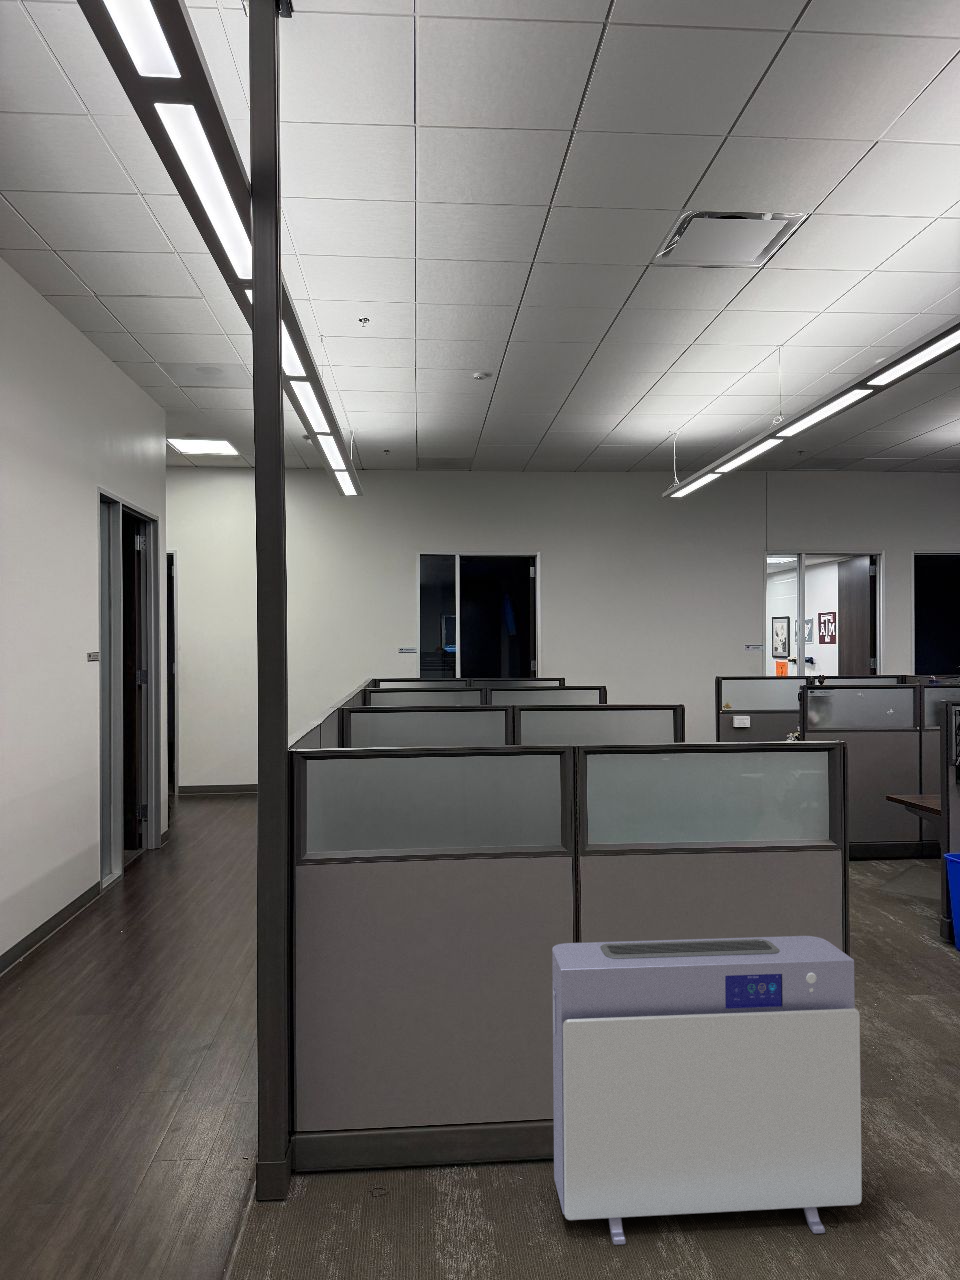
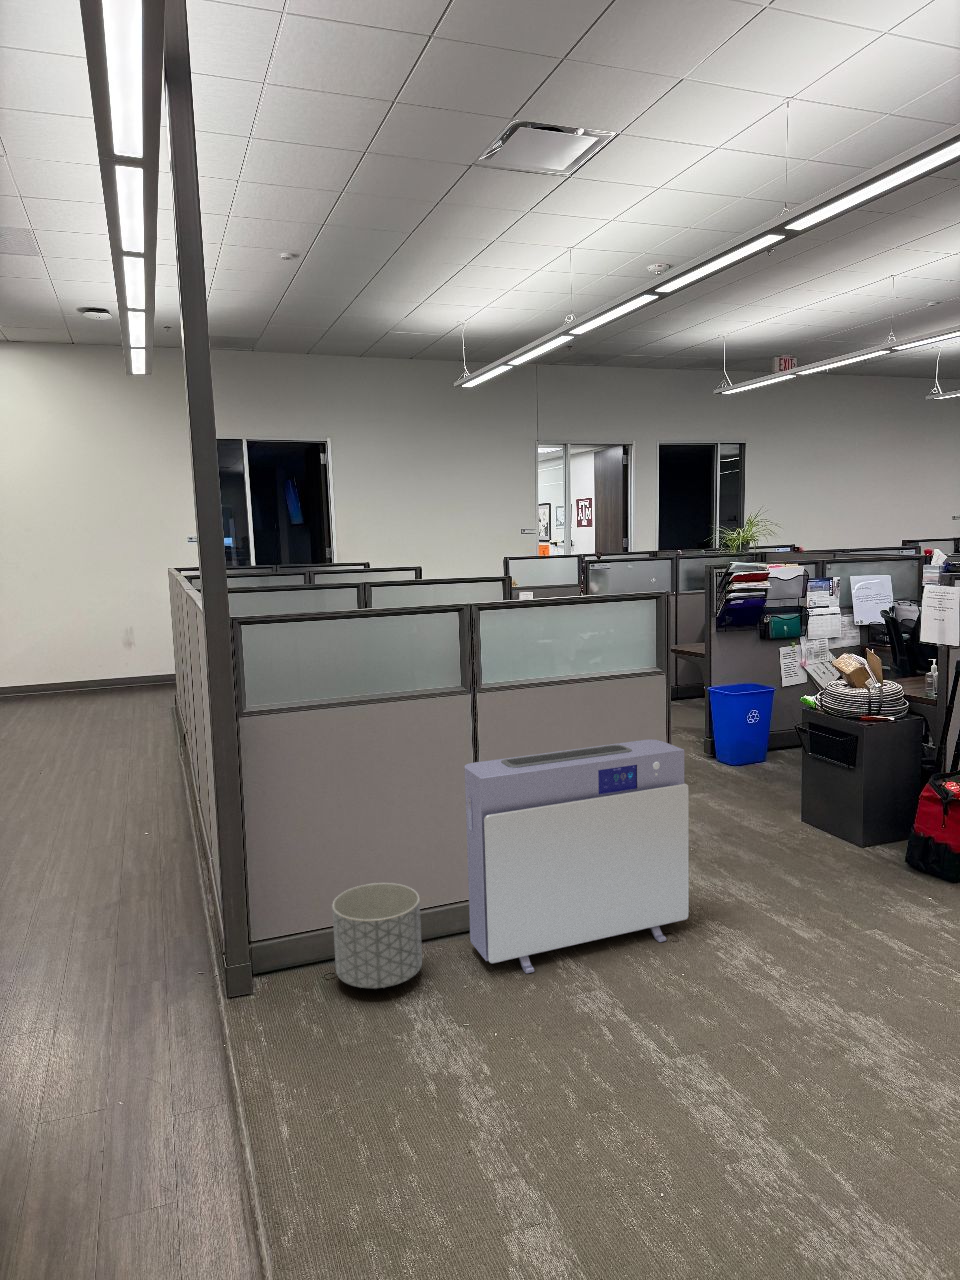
planter: none [378,1079,484,1227] -> present [332,883,422,989]

